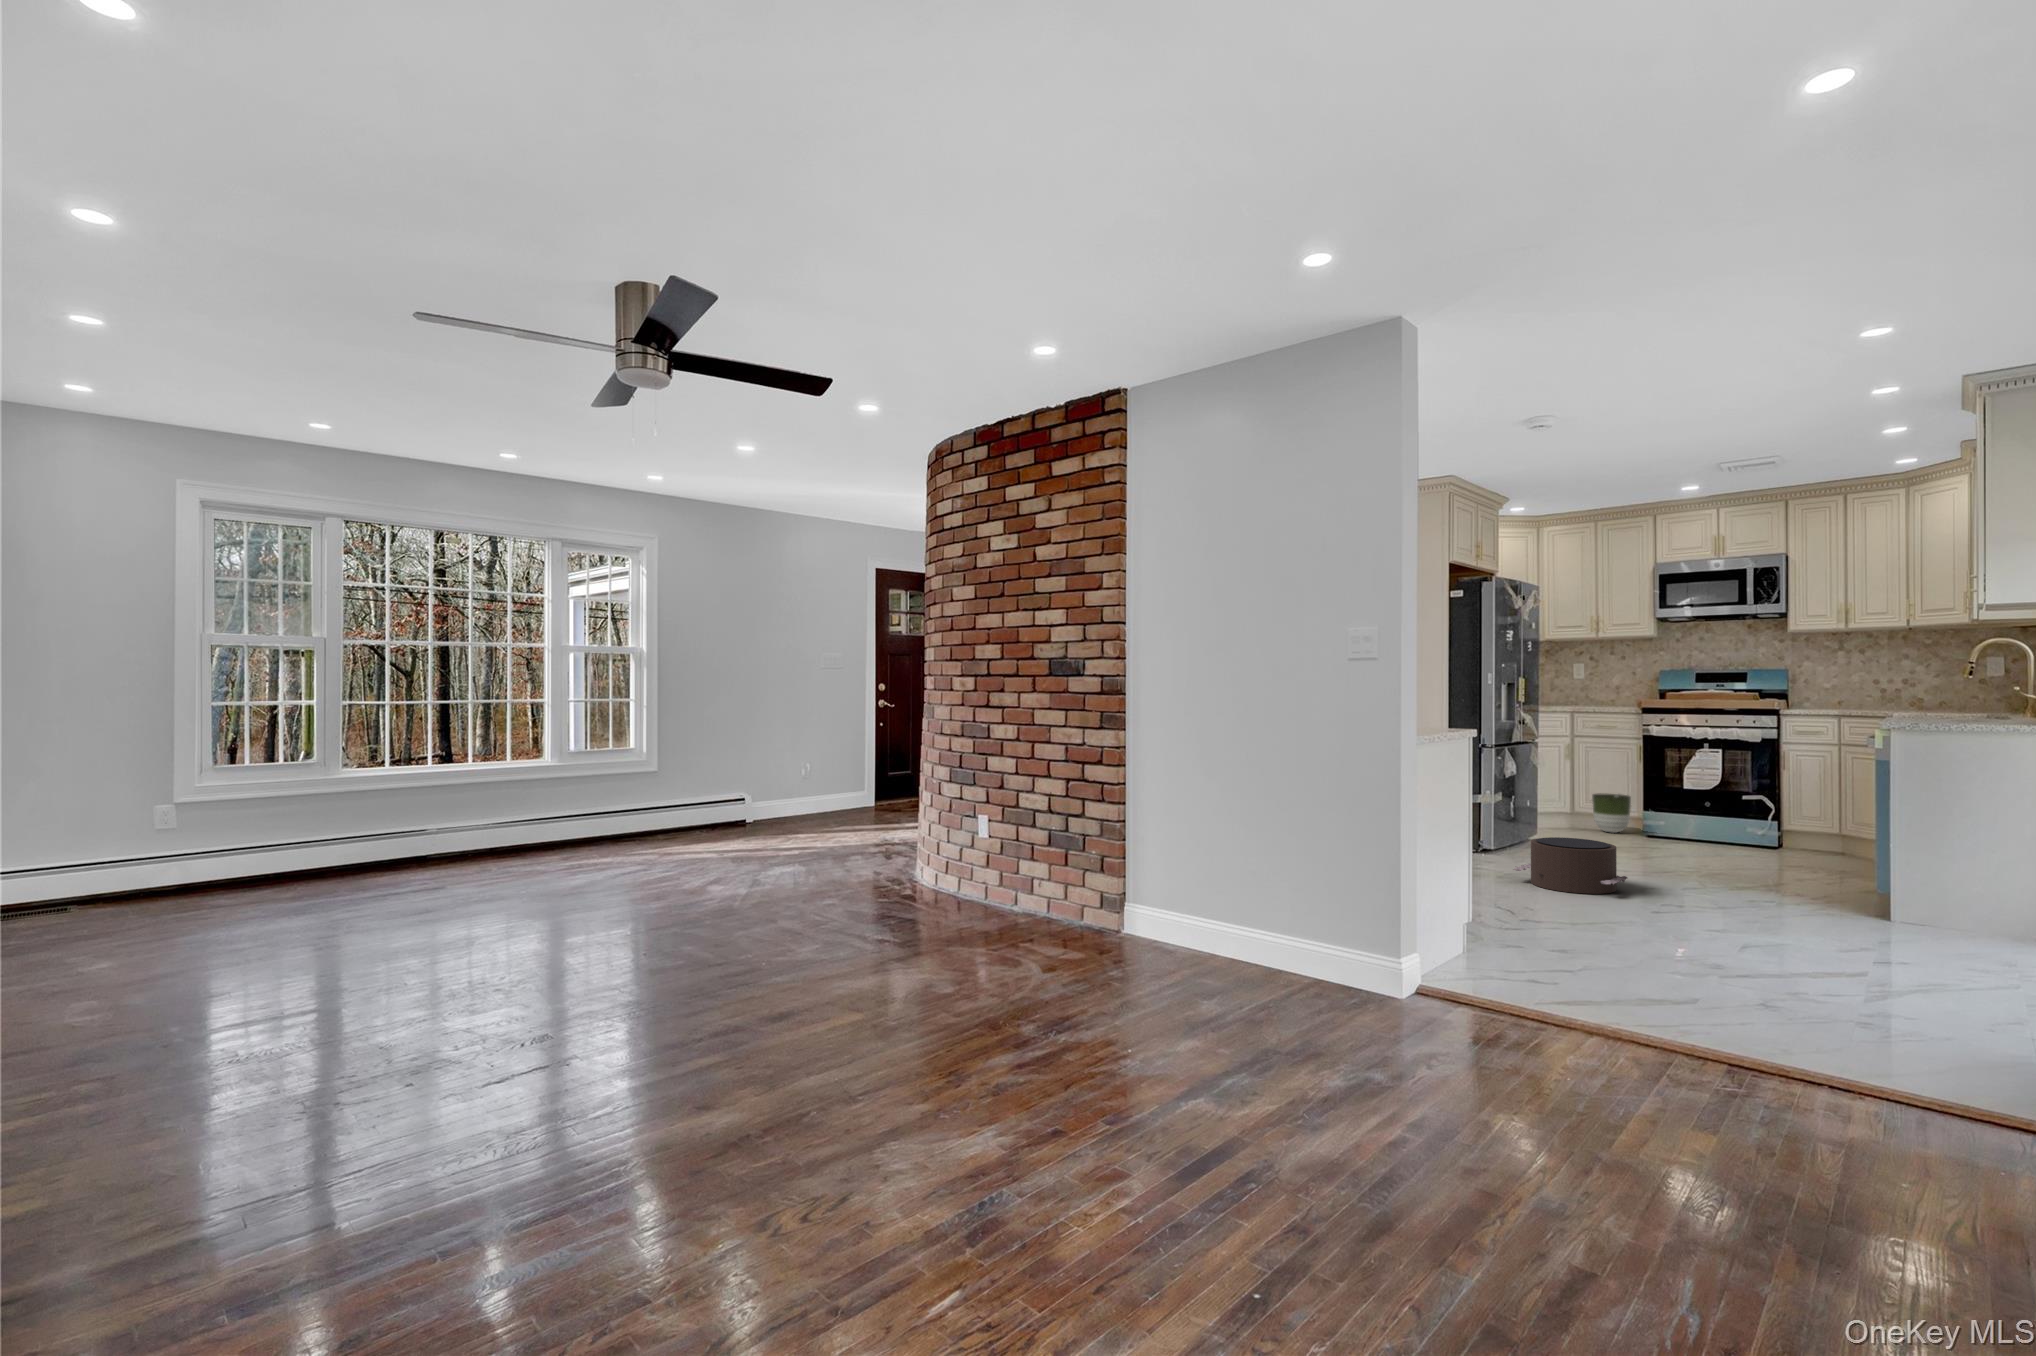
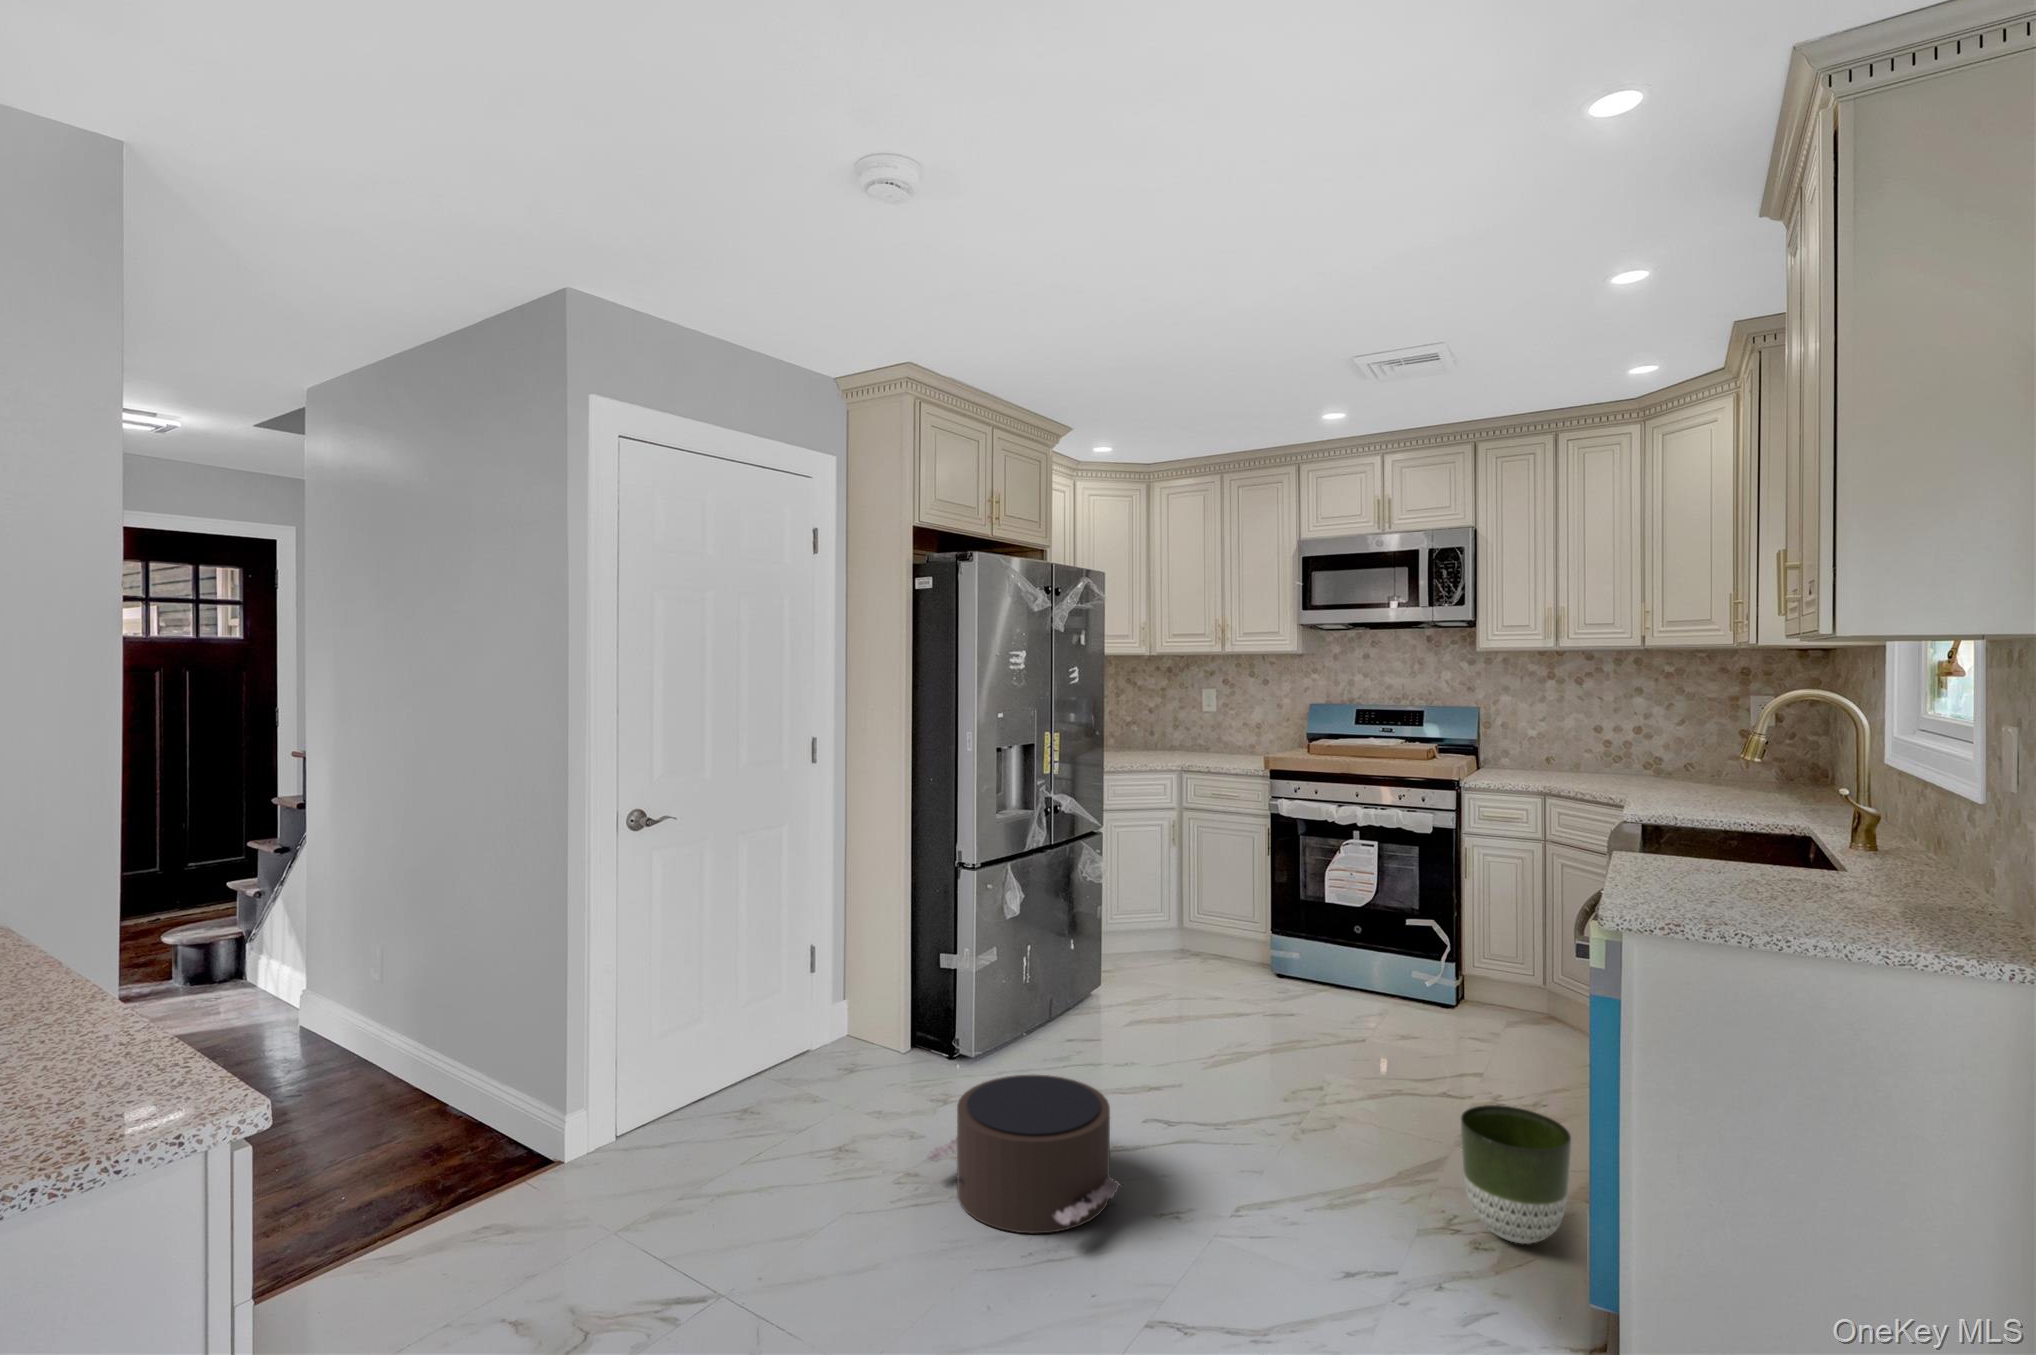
planter: present [1592,793,1631,833] -> present [1461,1105,1571,1244]

